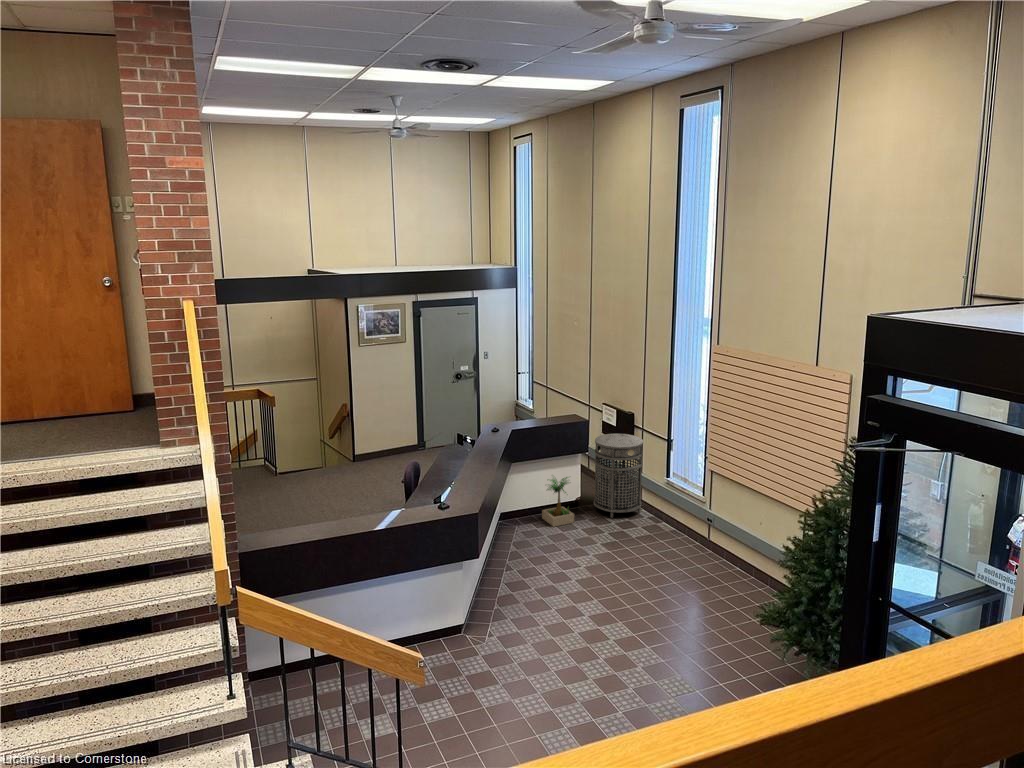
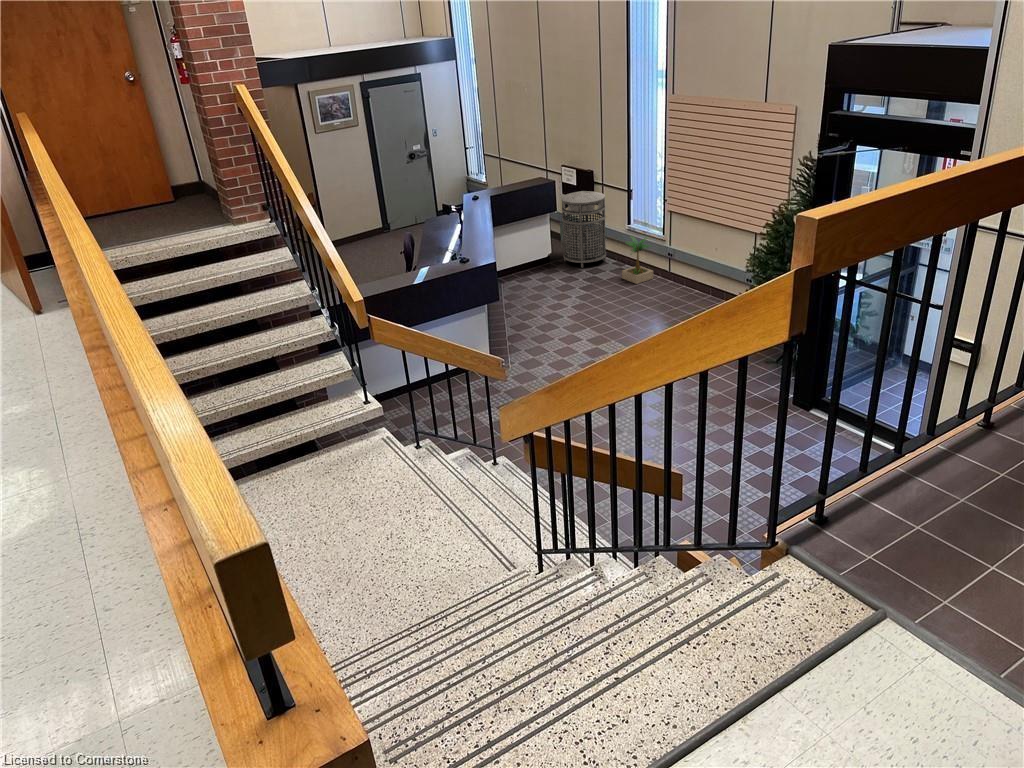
potted plant: present [542,477,574,527] -> present [622,238,653,284]

